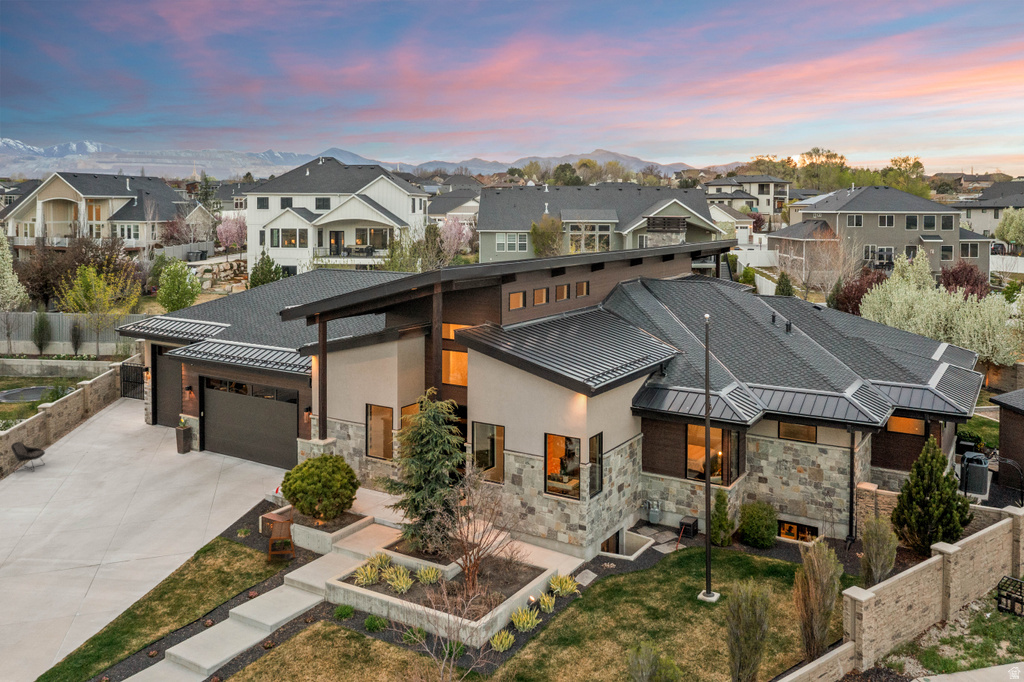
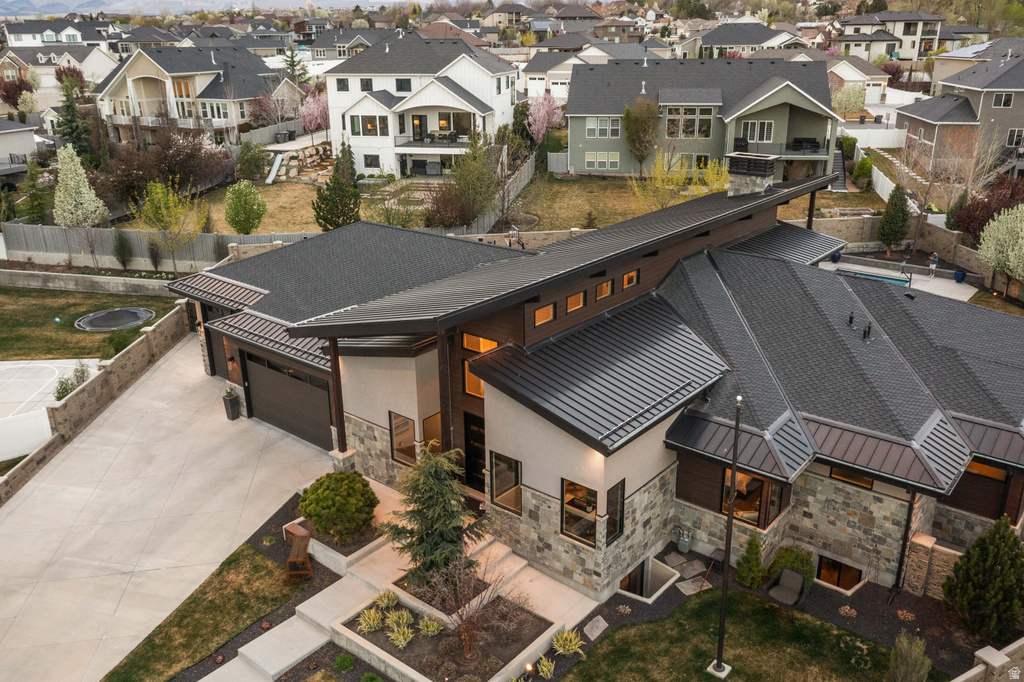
lounge chair: present [11,442,45,471] -> present [764,567,807,623]

